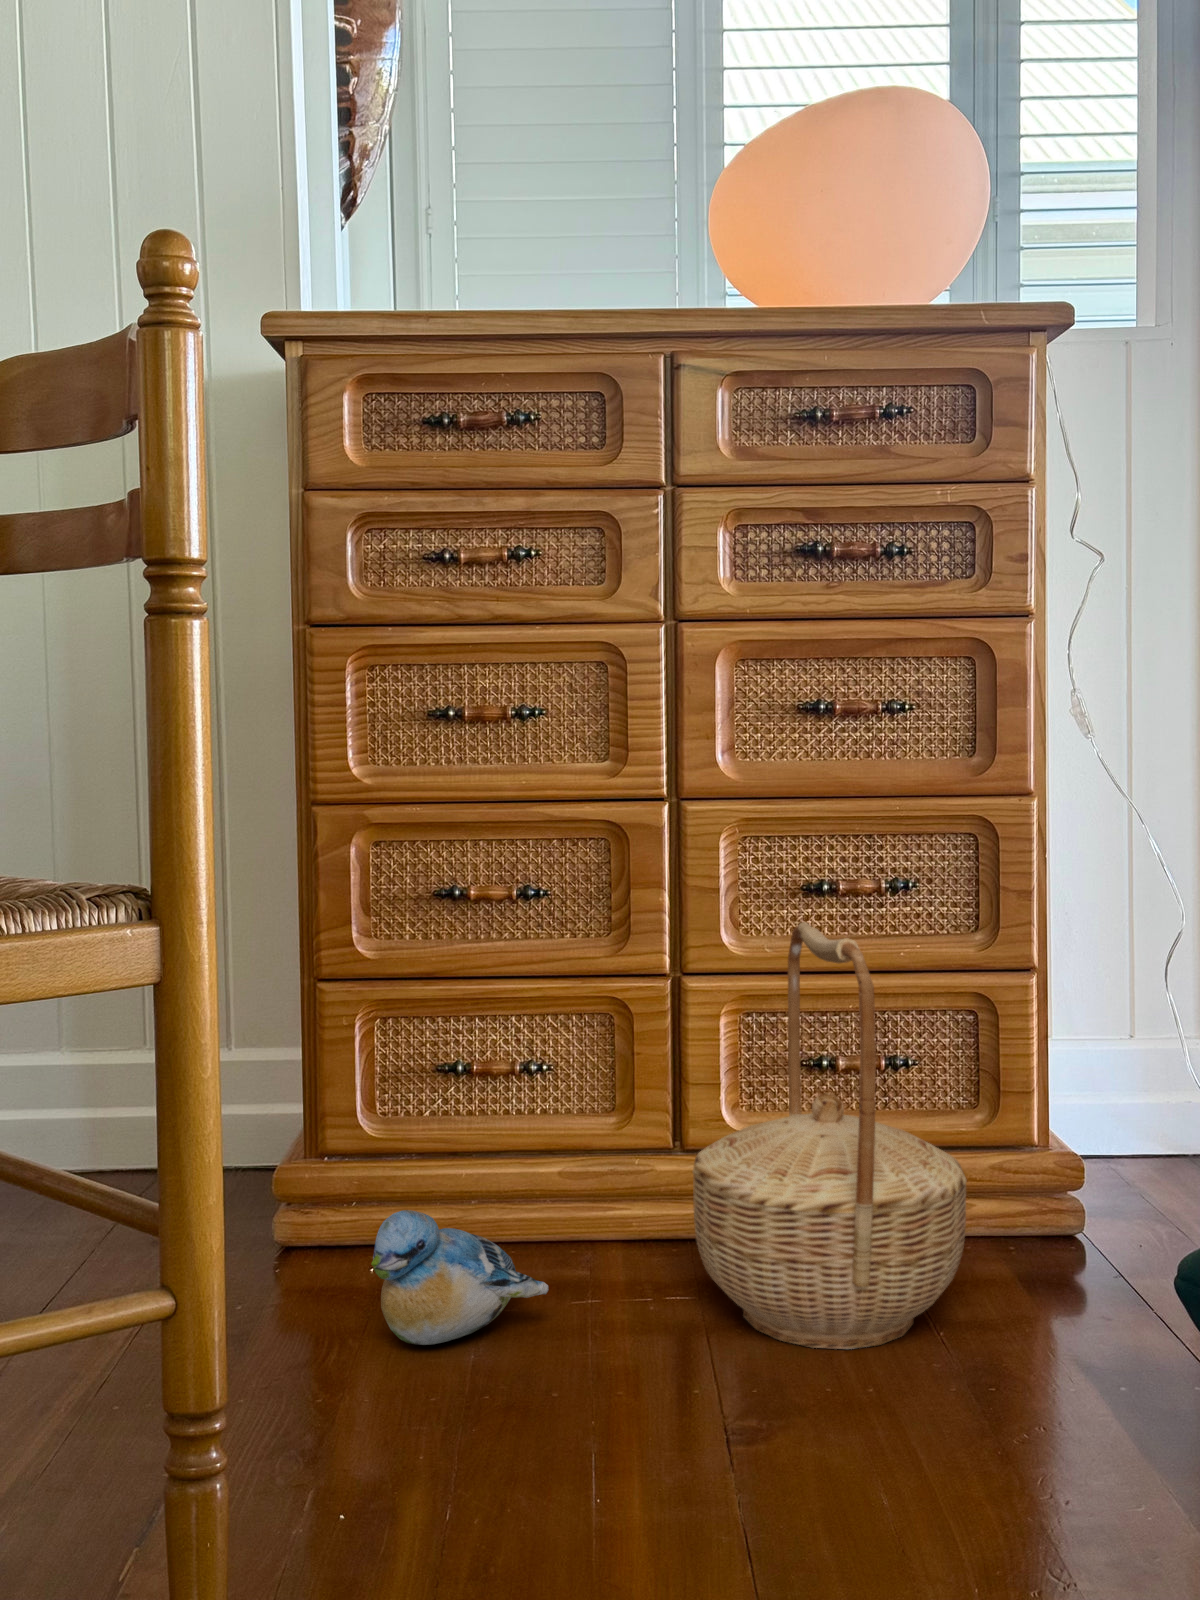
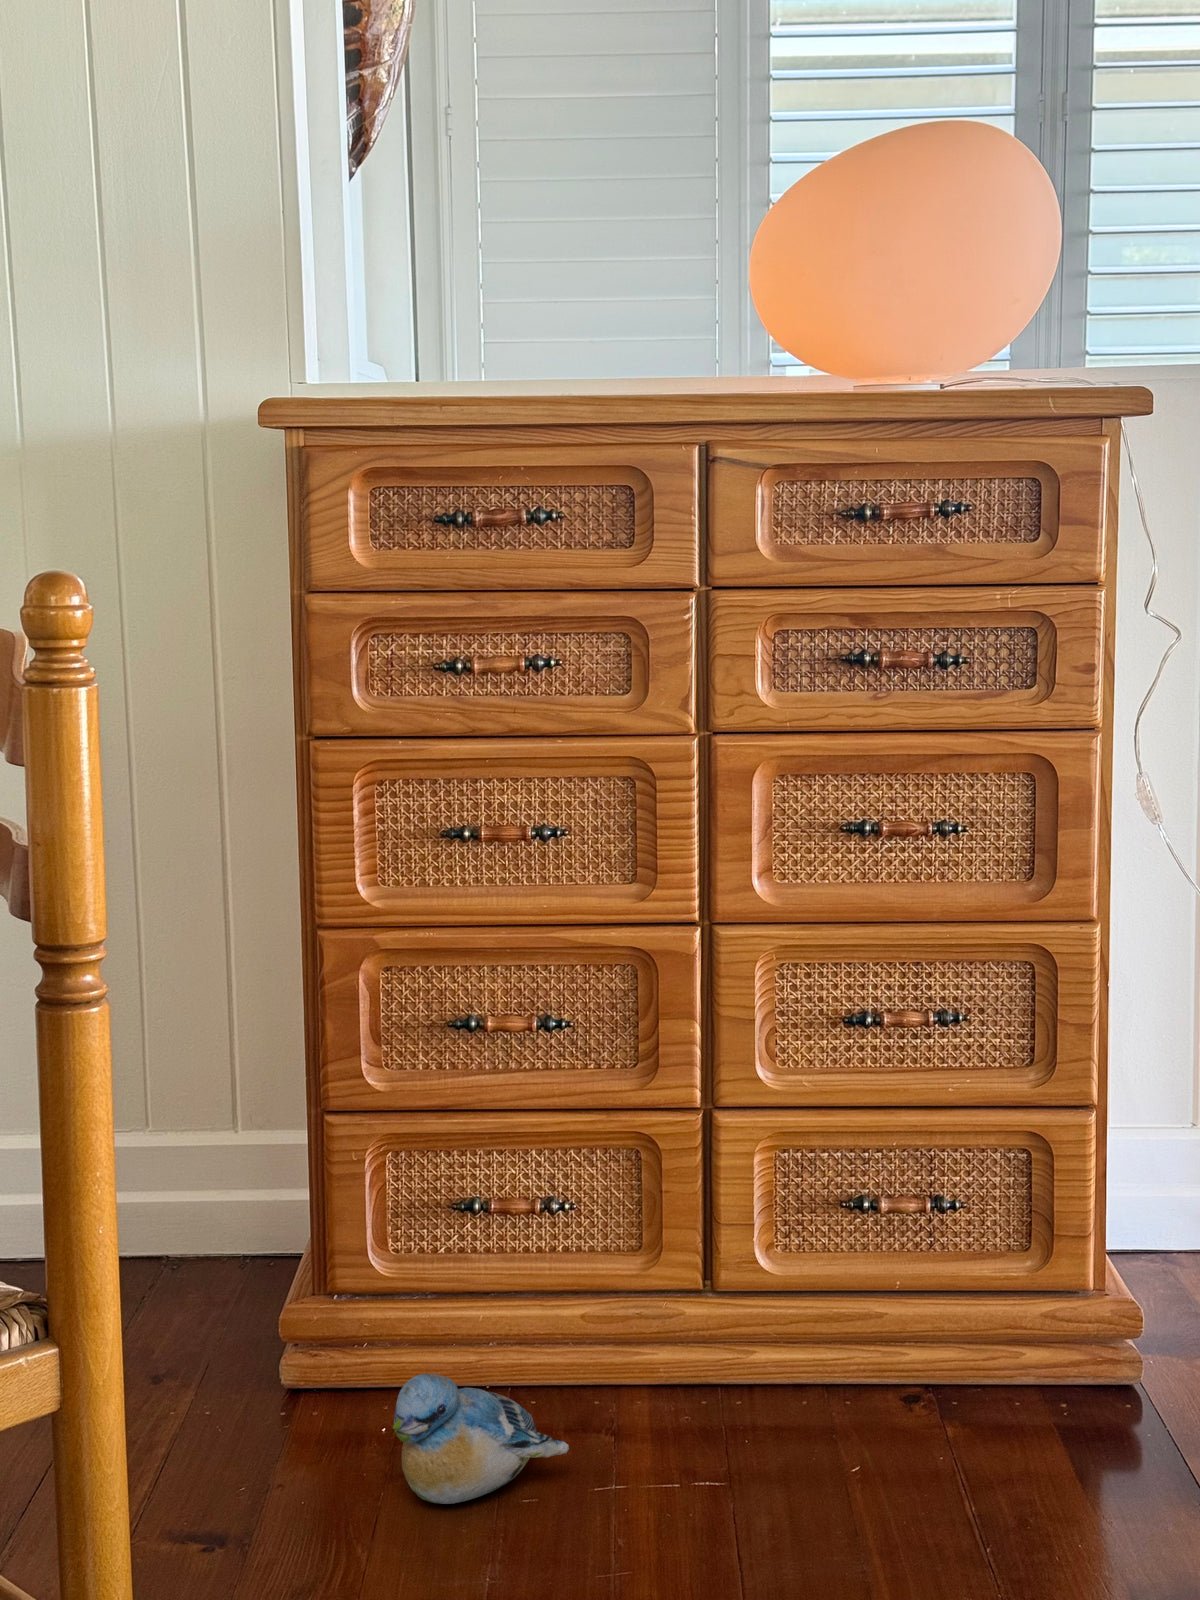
basket: present [693,922,967,1349] -> none [715,1069,994,1514]

